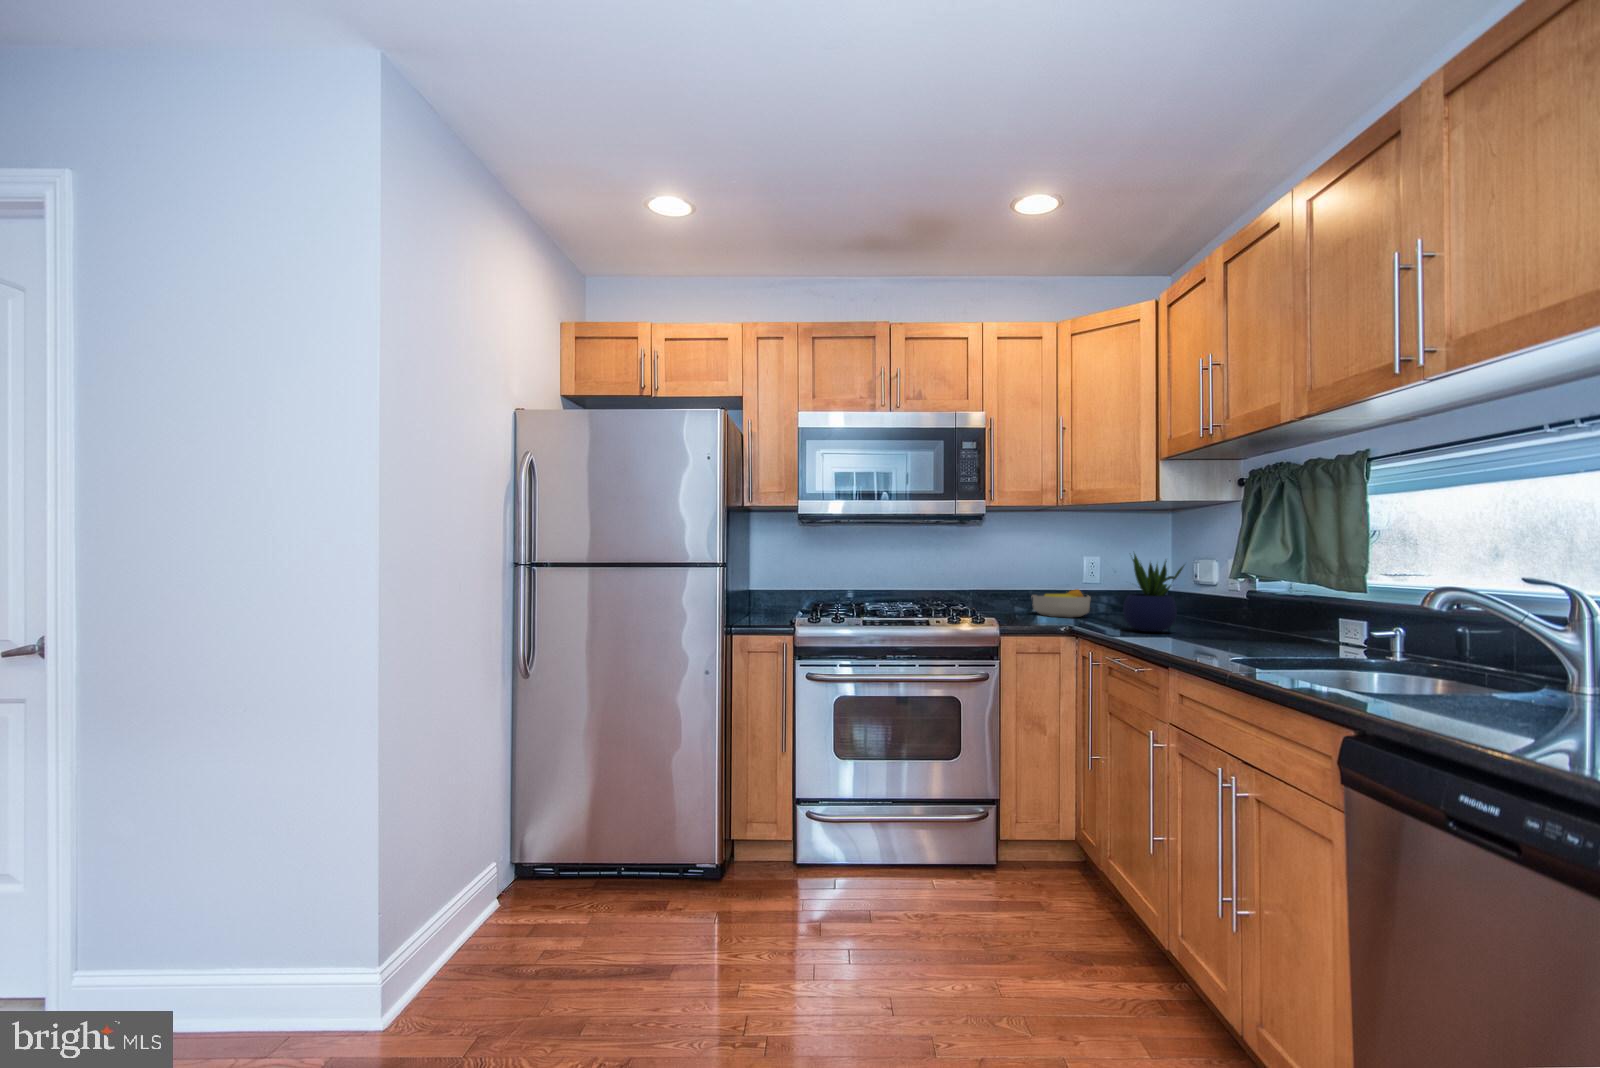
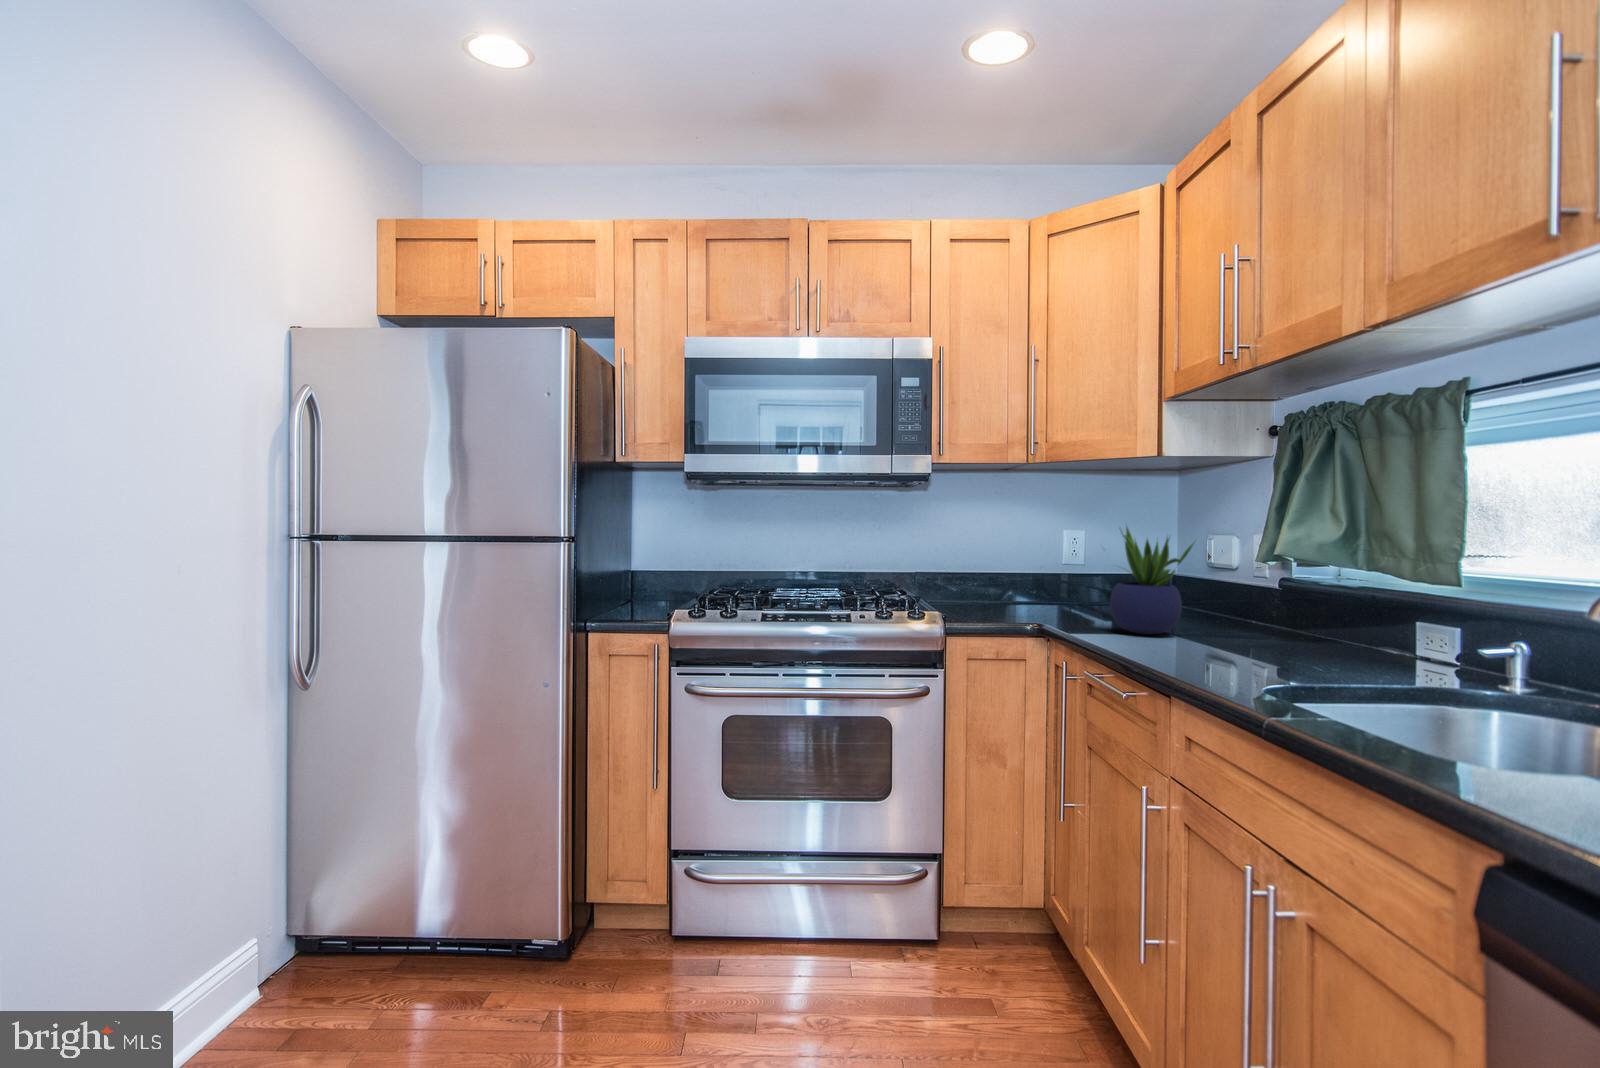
fruit bowl: present [1032,589,1091,618] -> none [999,567,1073,610]

